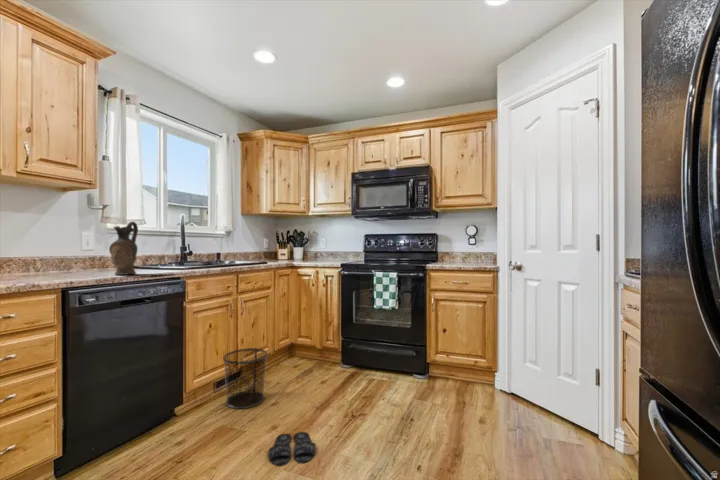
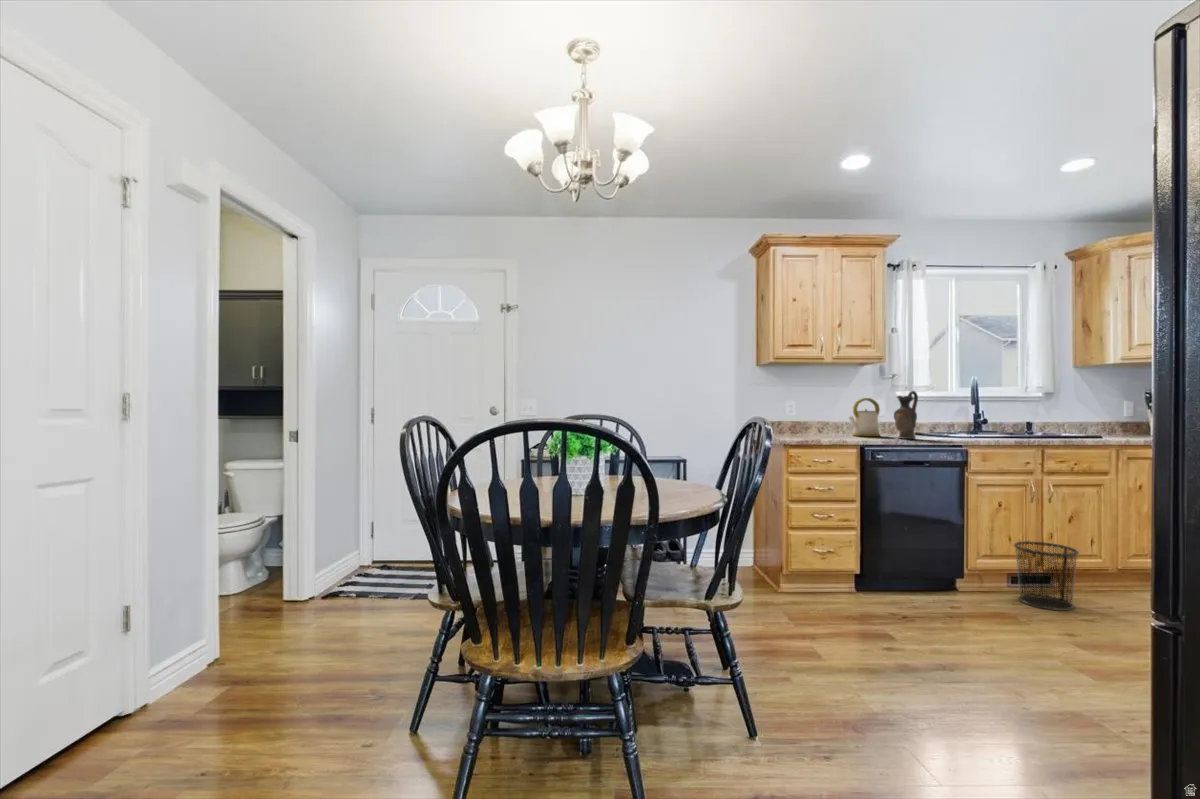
kettle: none [43,228,90,275] -> present [849,398,880,436]
slippers: present [269,432,315,466] -> none [1040,635,1109,660]

